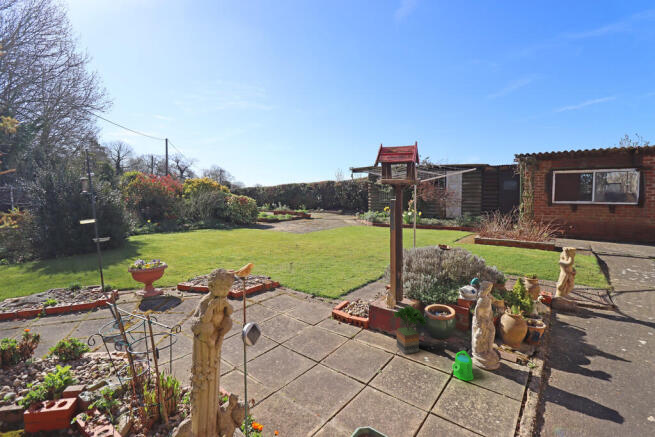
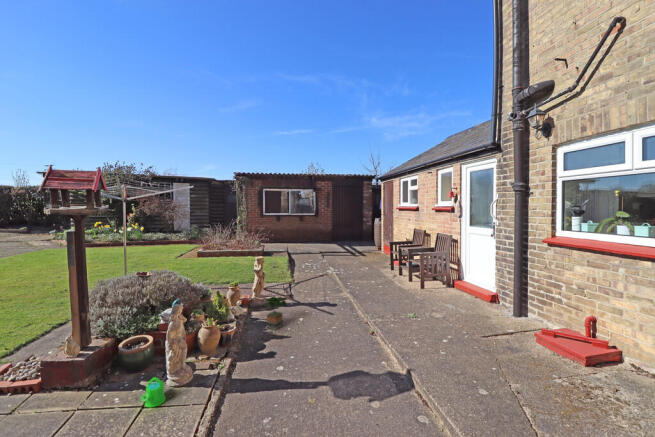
potted tree: present [394,306,426,354] -> present [264,296,287,330]

